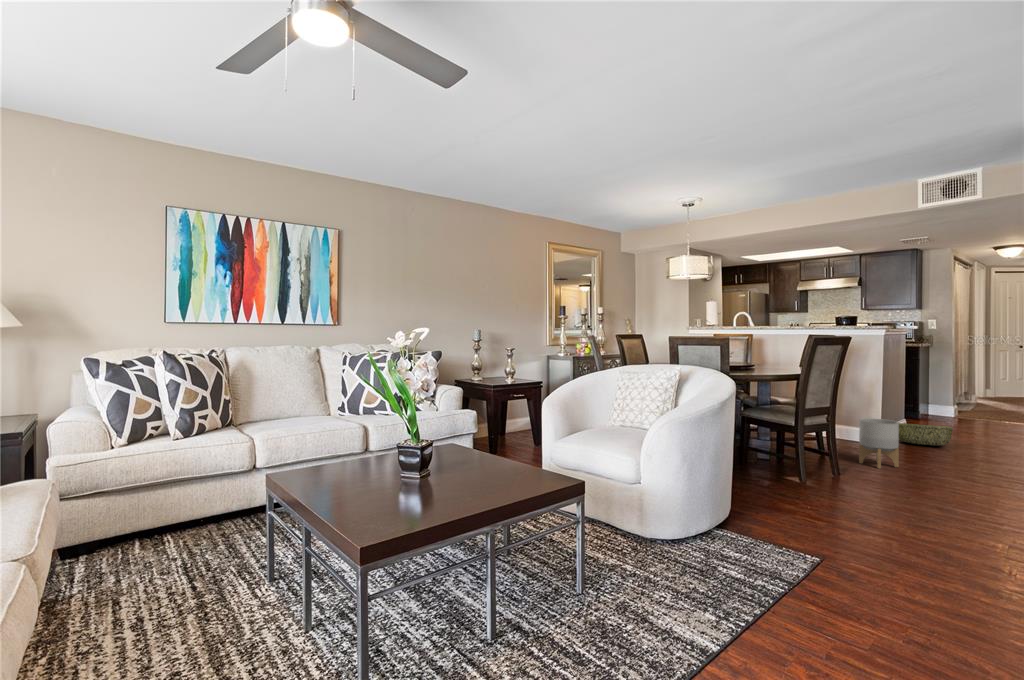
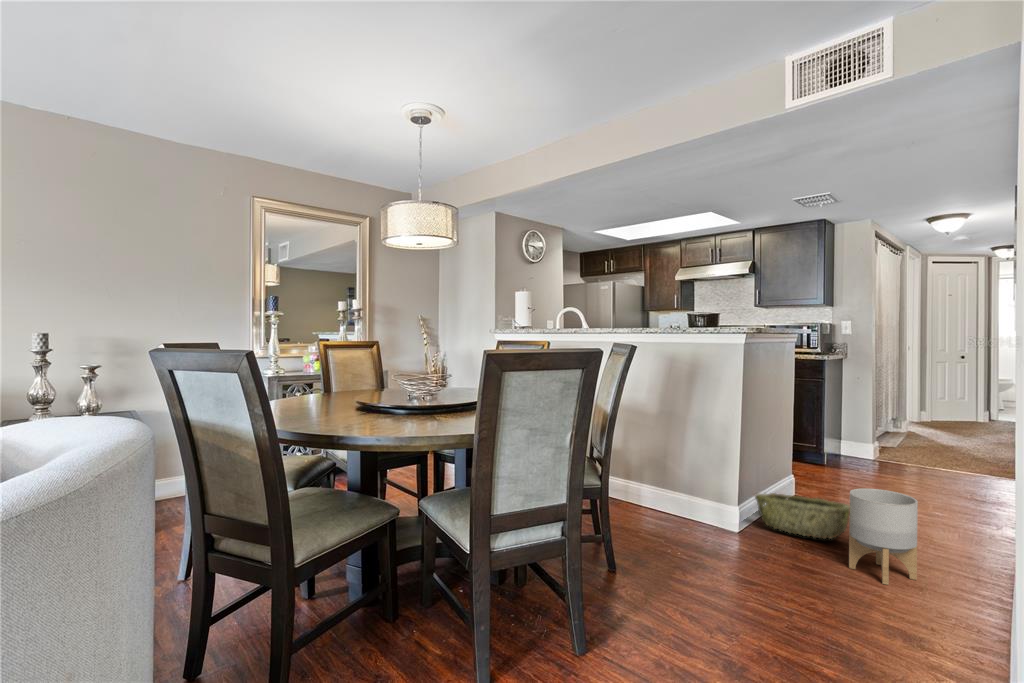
planter: present [859,418,899,469] -> present [849,489,918,585]

